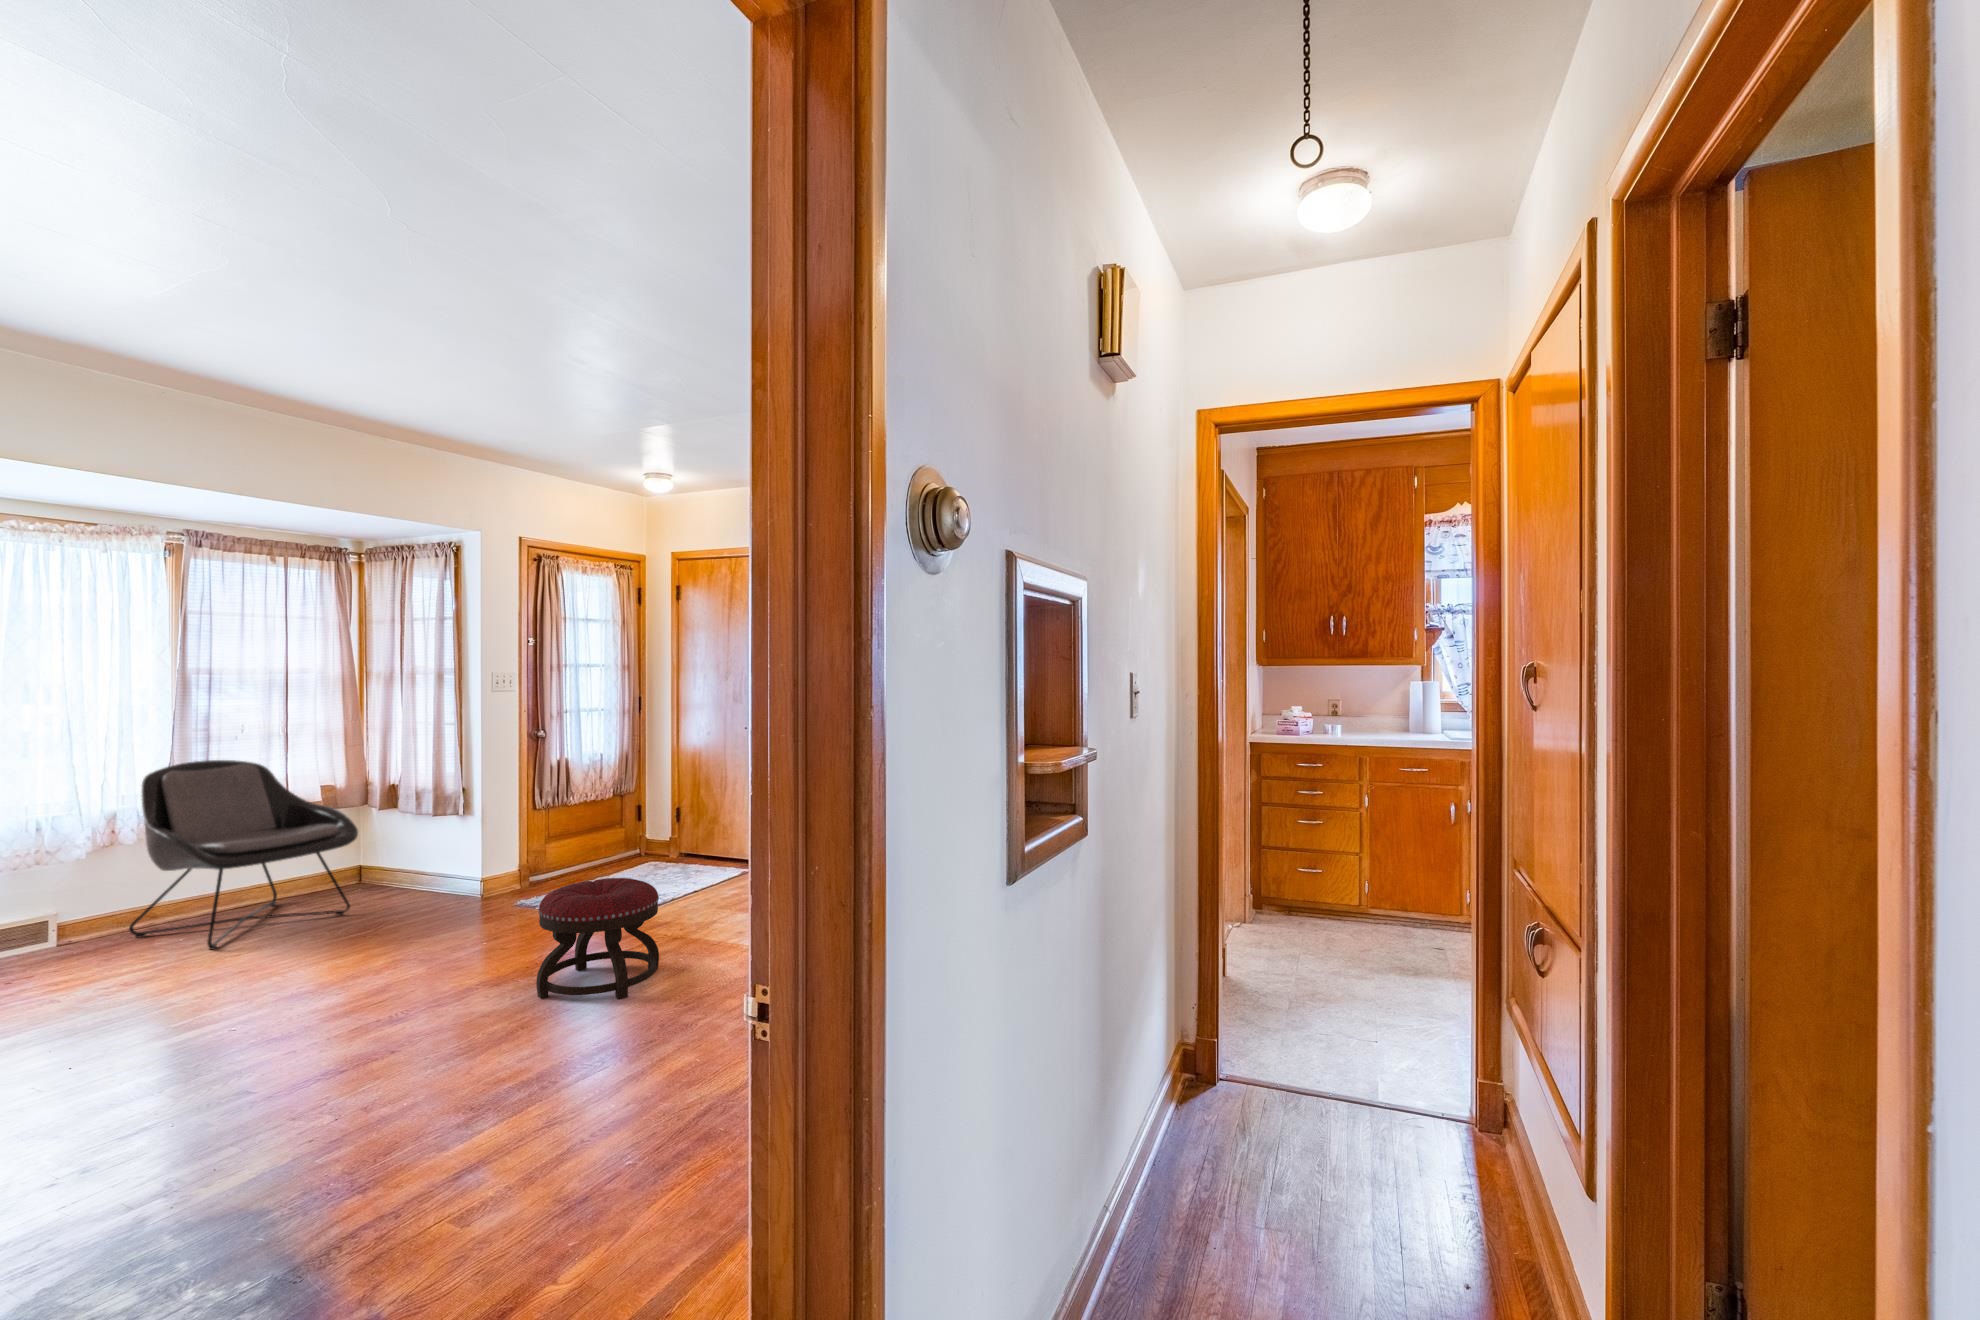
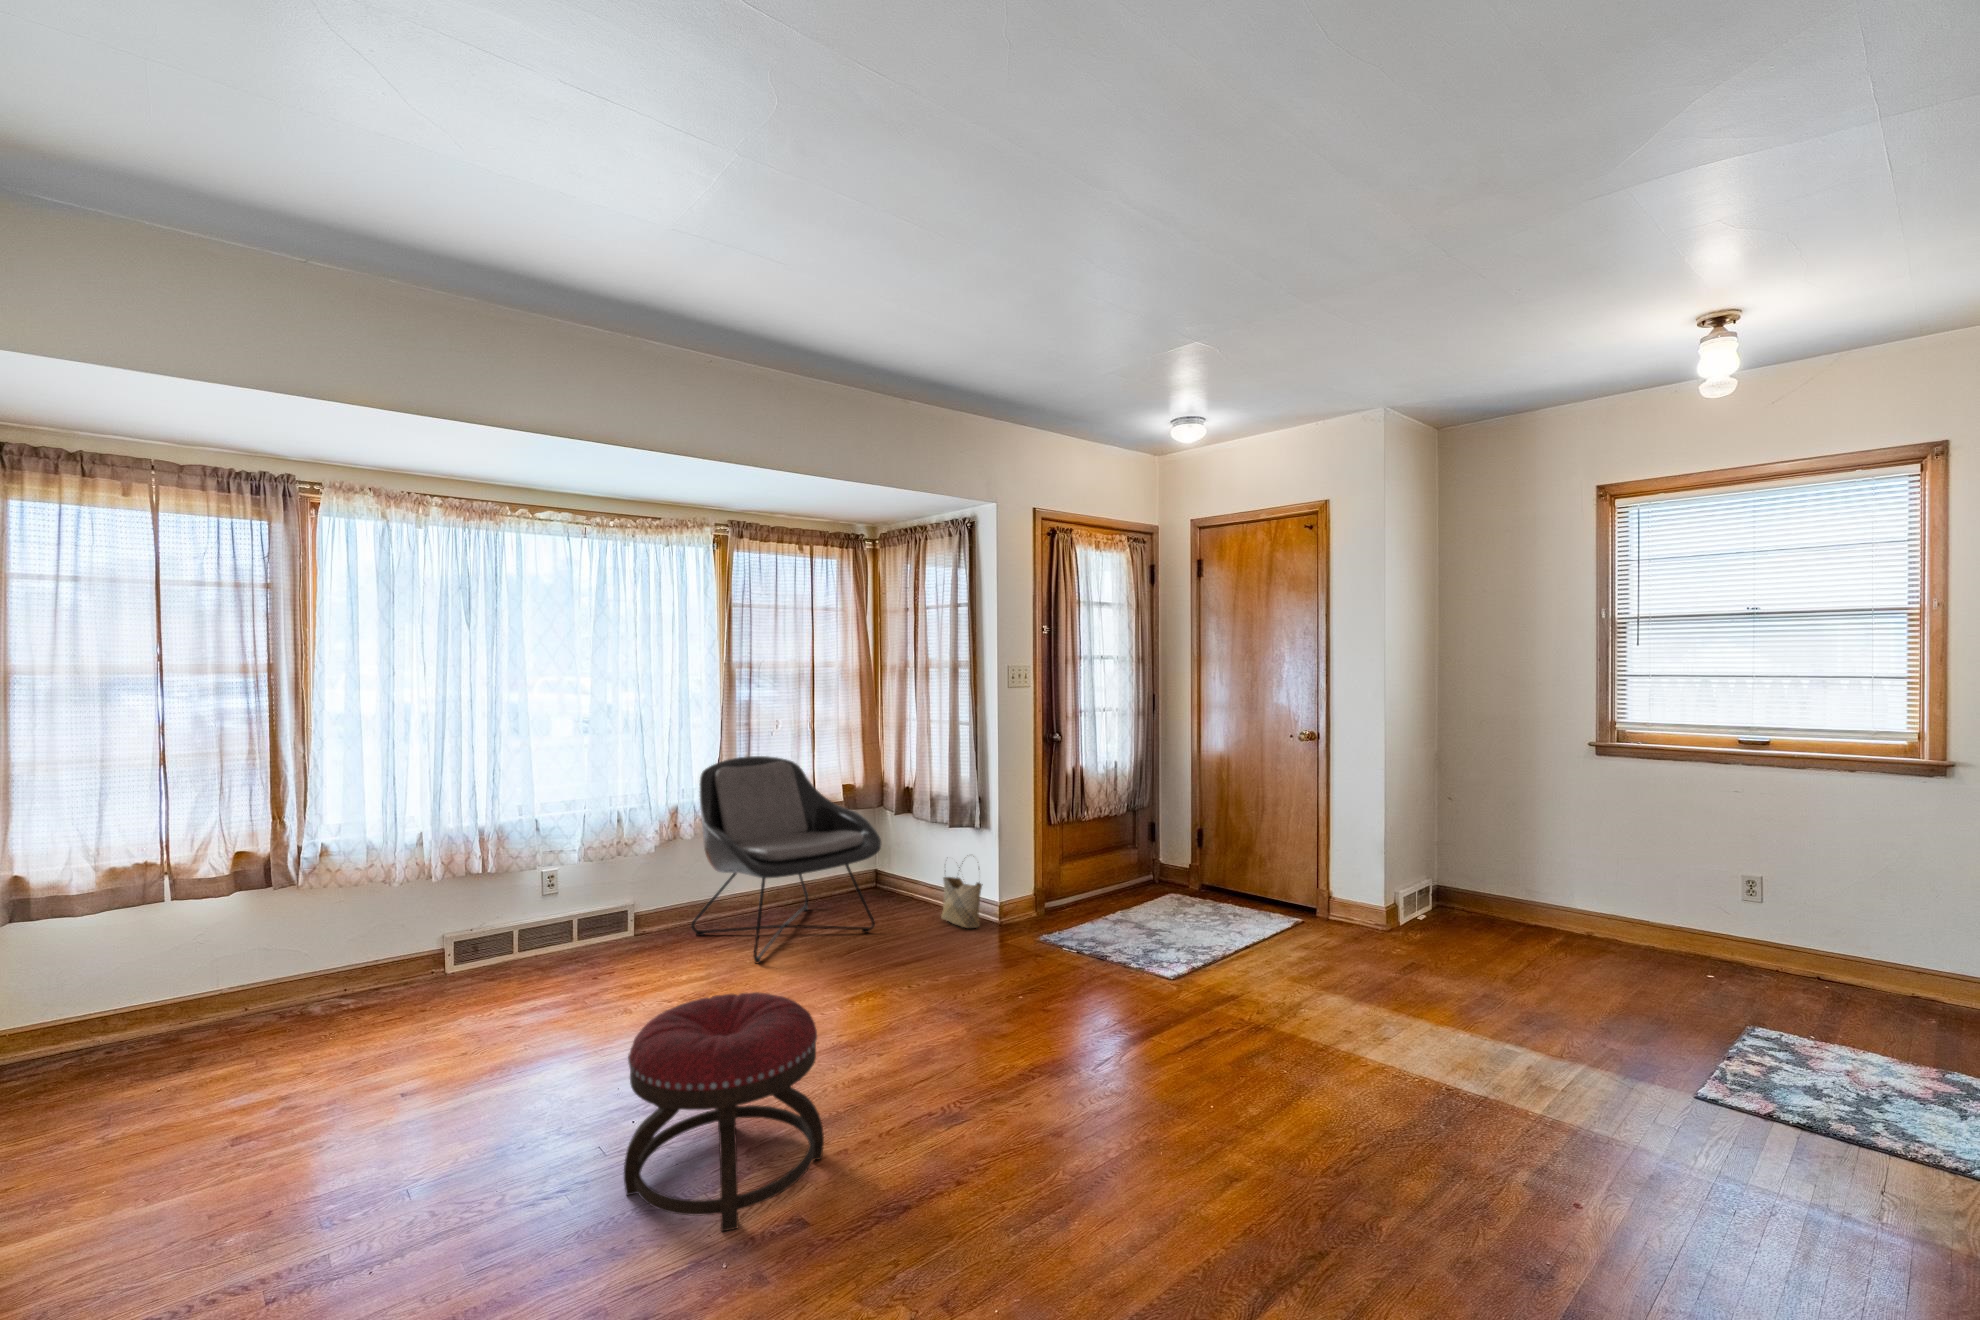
woven basket: none [423,838,465,901] -> present [941,863,983,928]
ottoman: present [536,878,659,999] -> present [624,992,824,1231]

